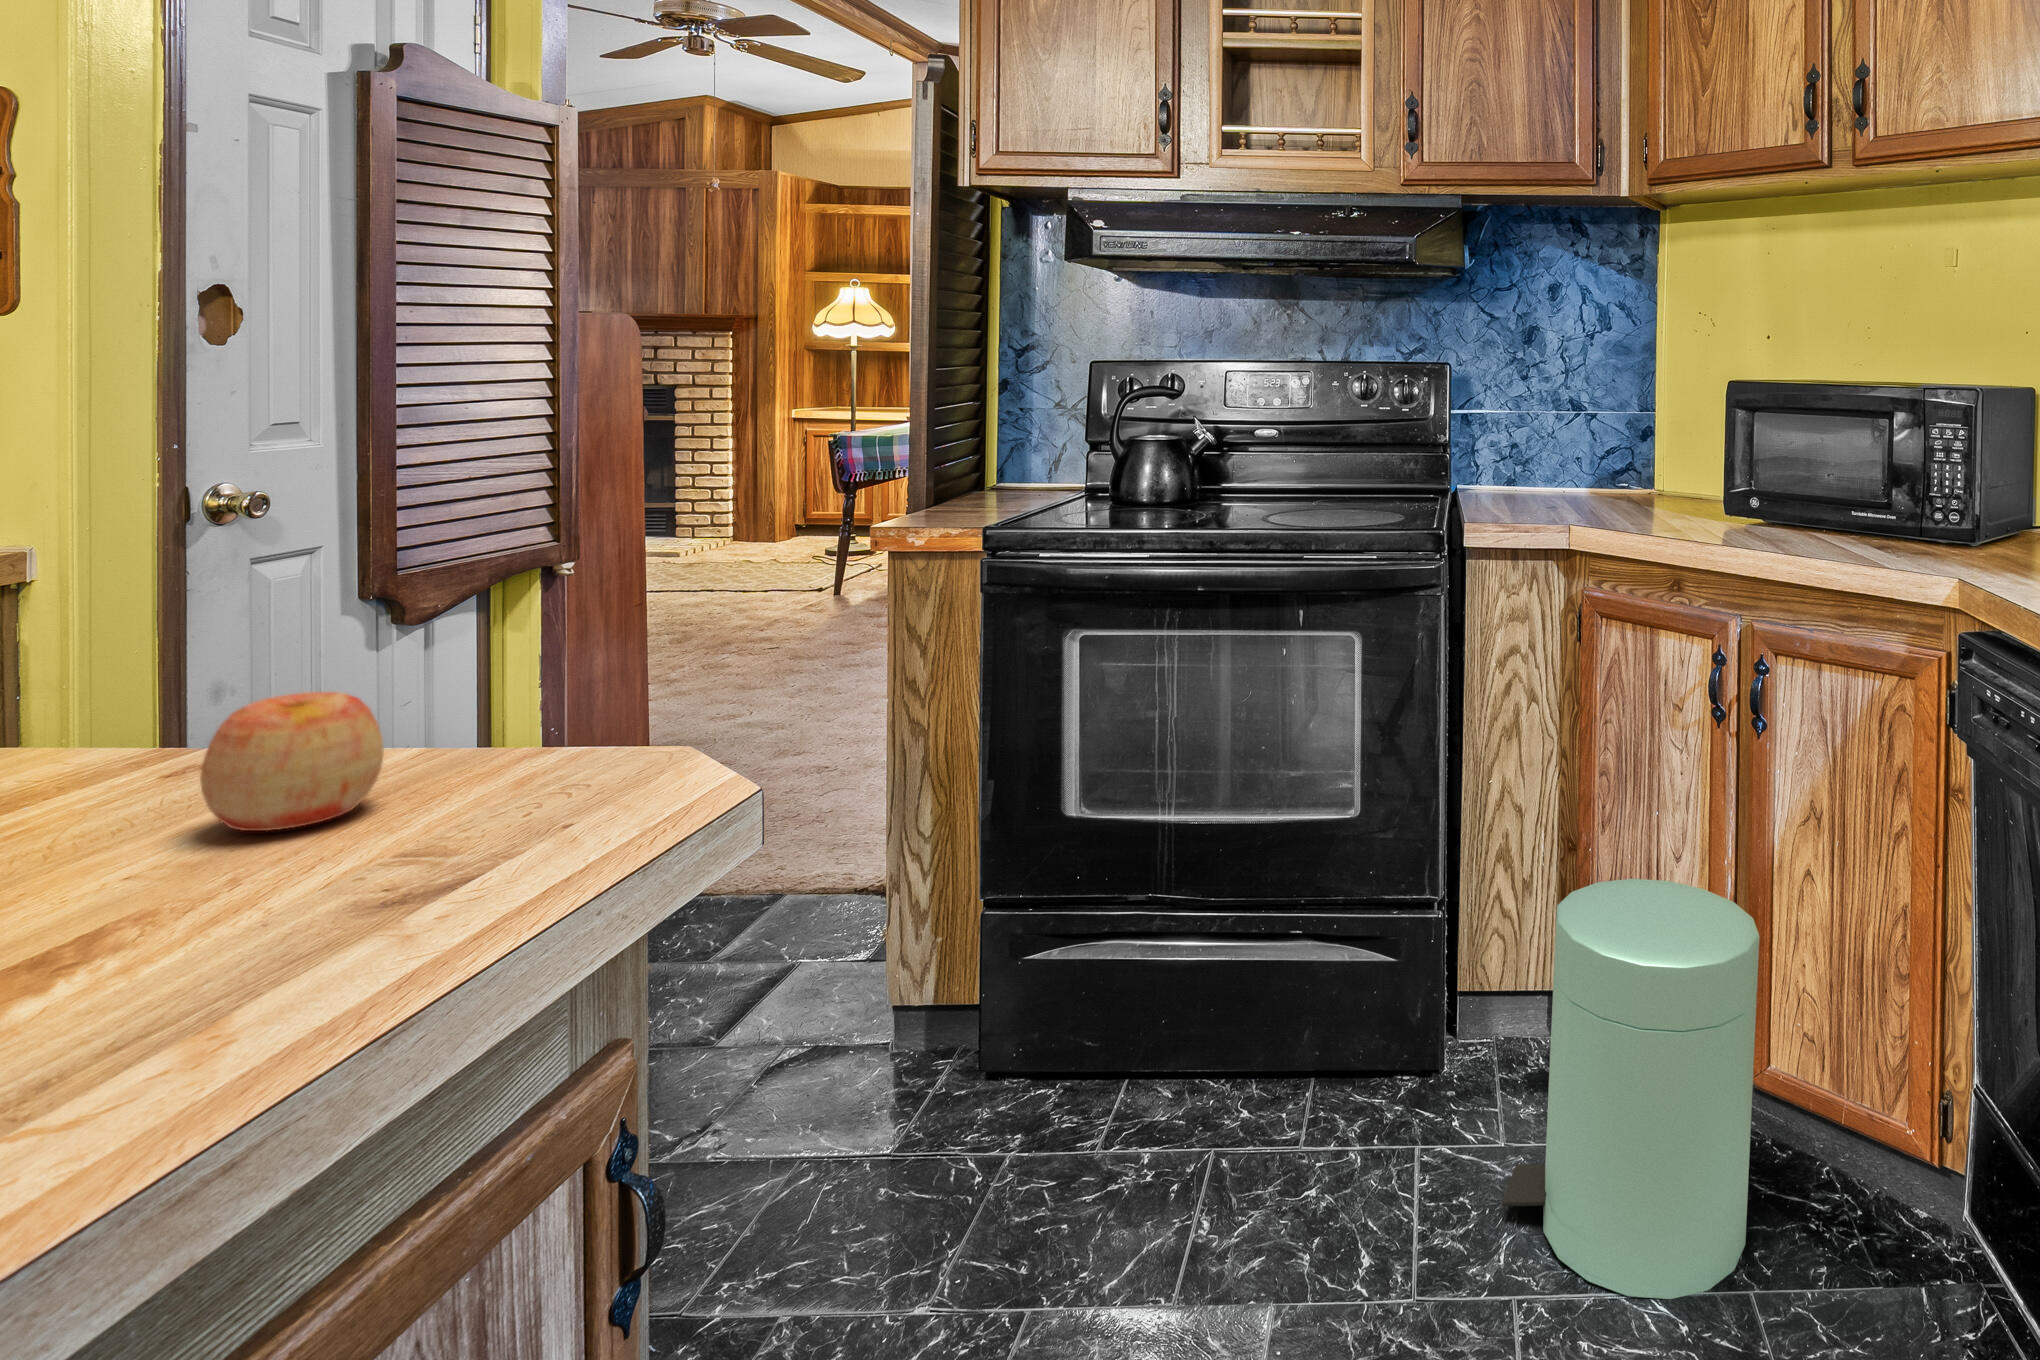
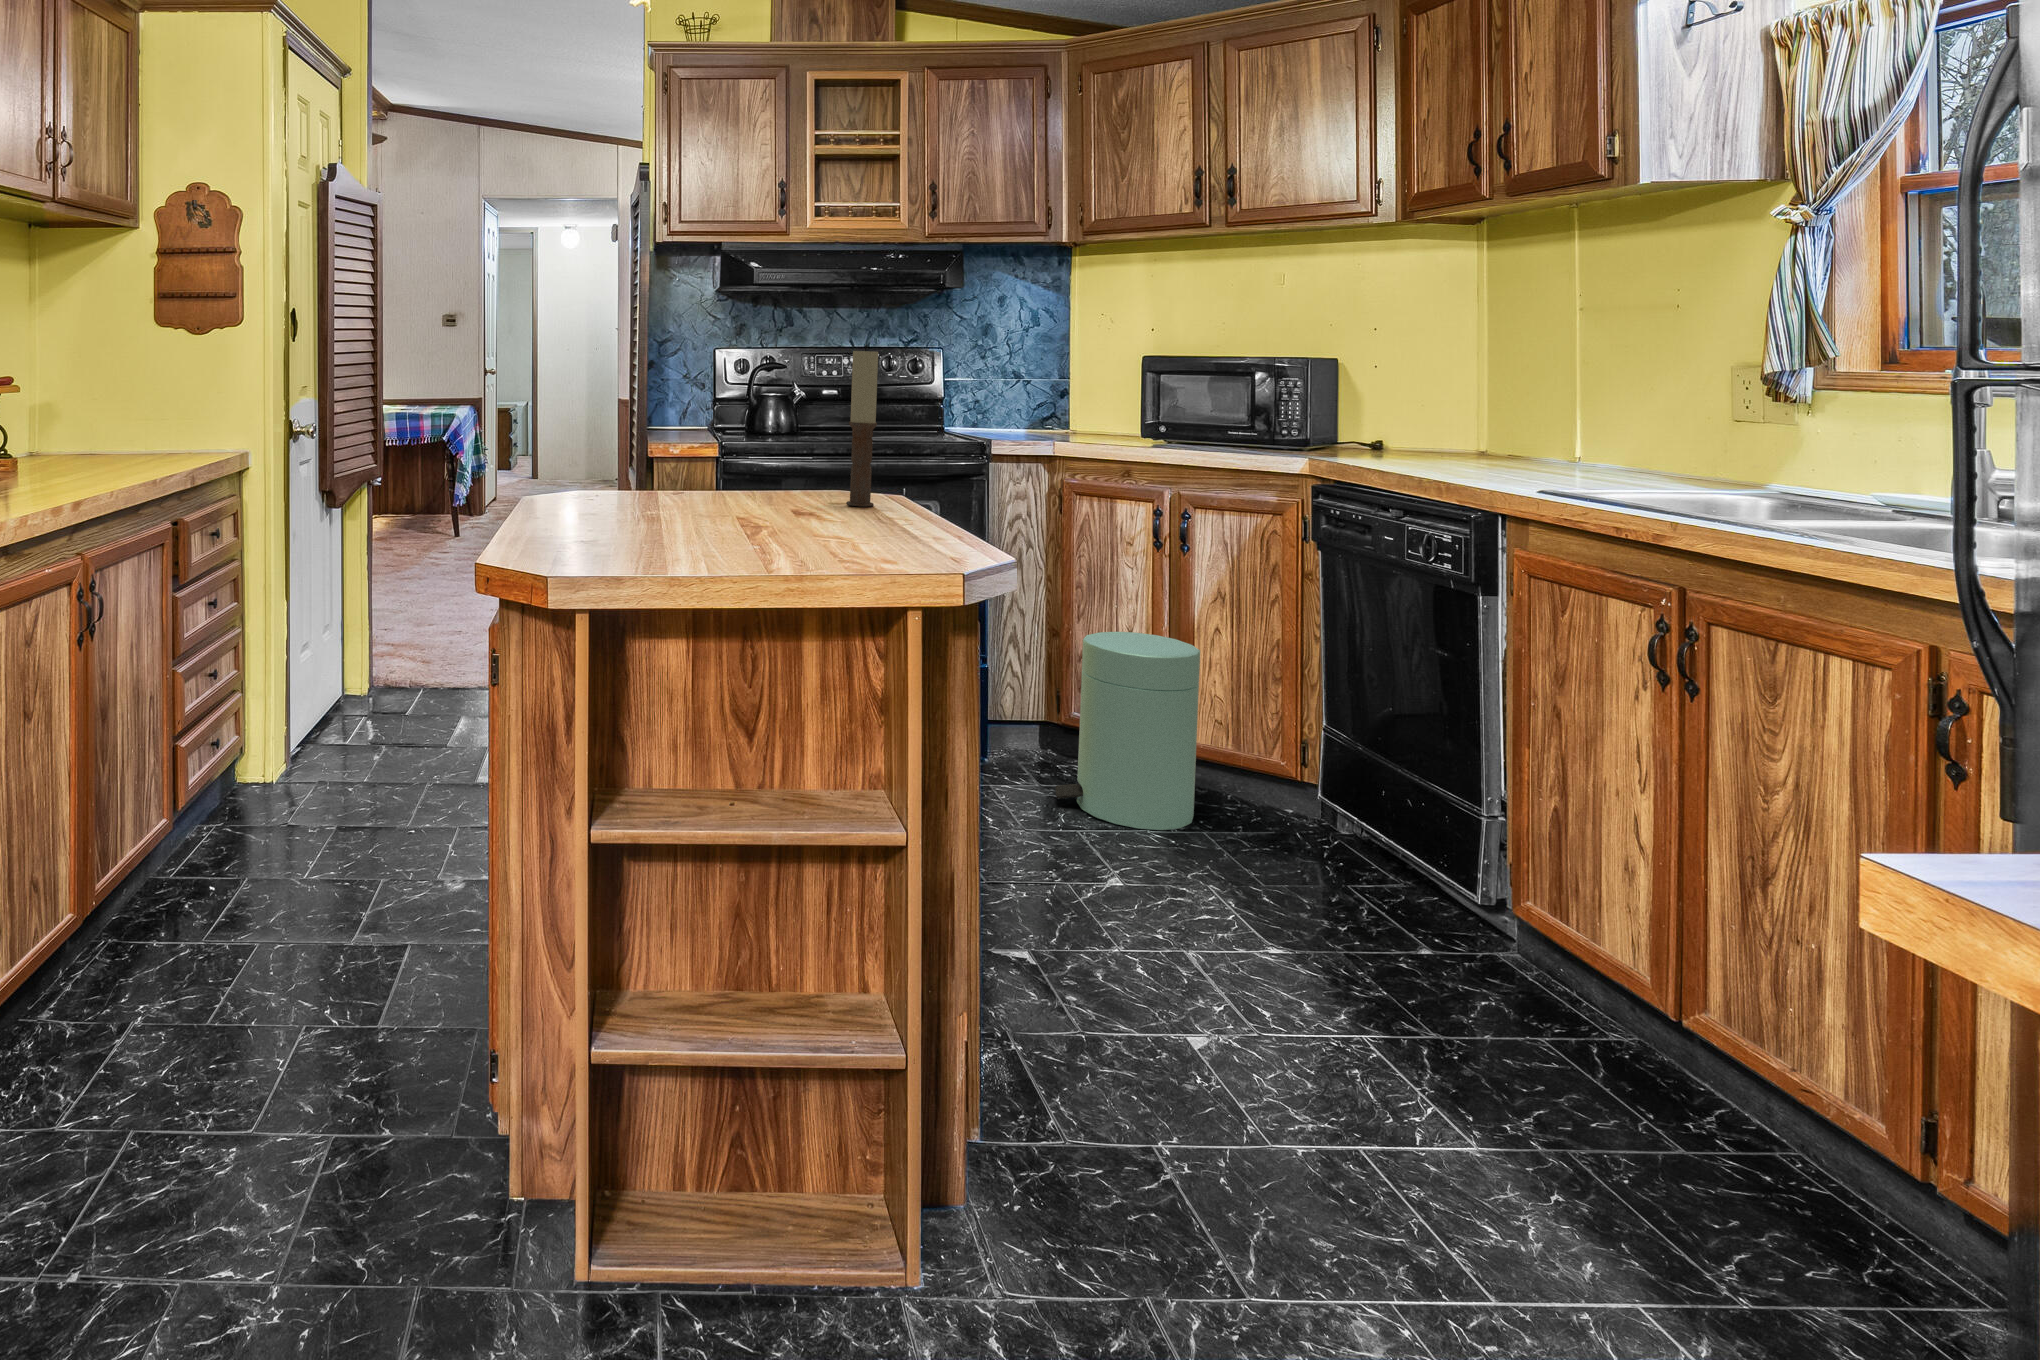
candle: none [435,374,547,862] -> present [846,346,878,506]
apple: present [200,692,384,831] -> none [746,460,793,503]

